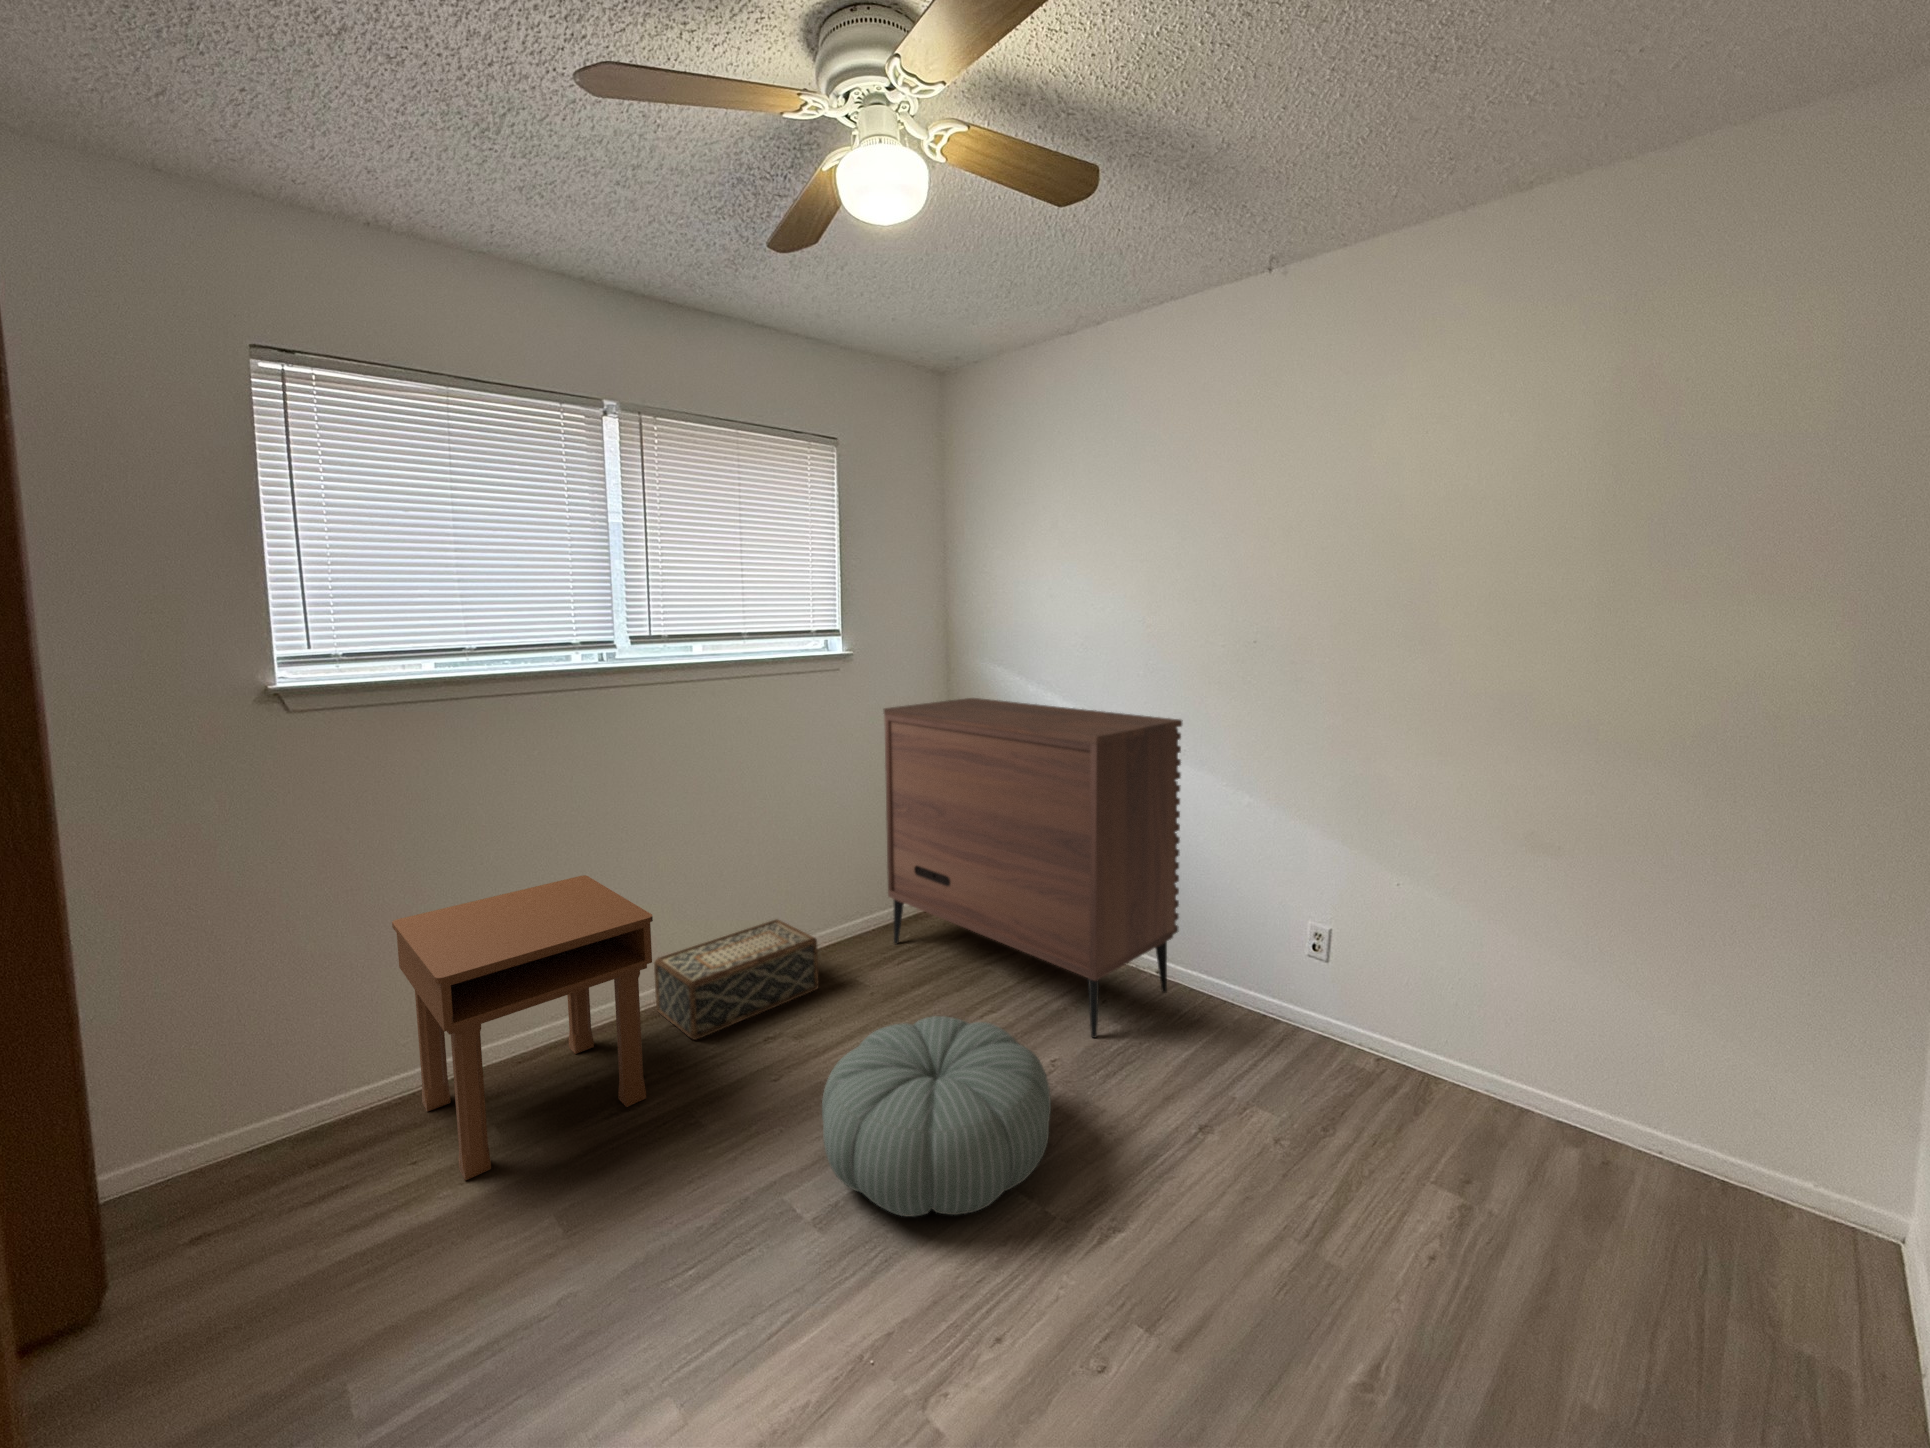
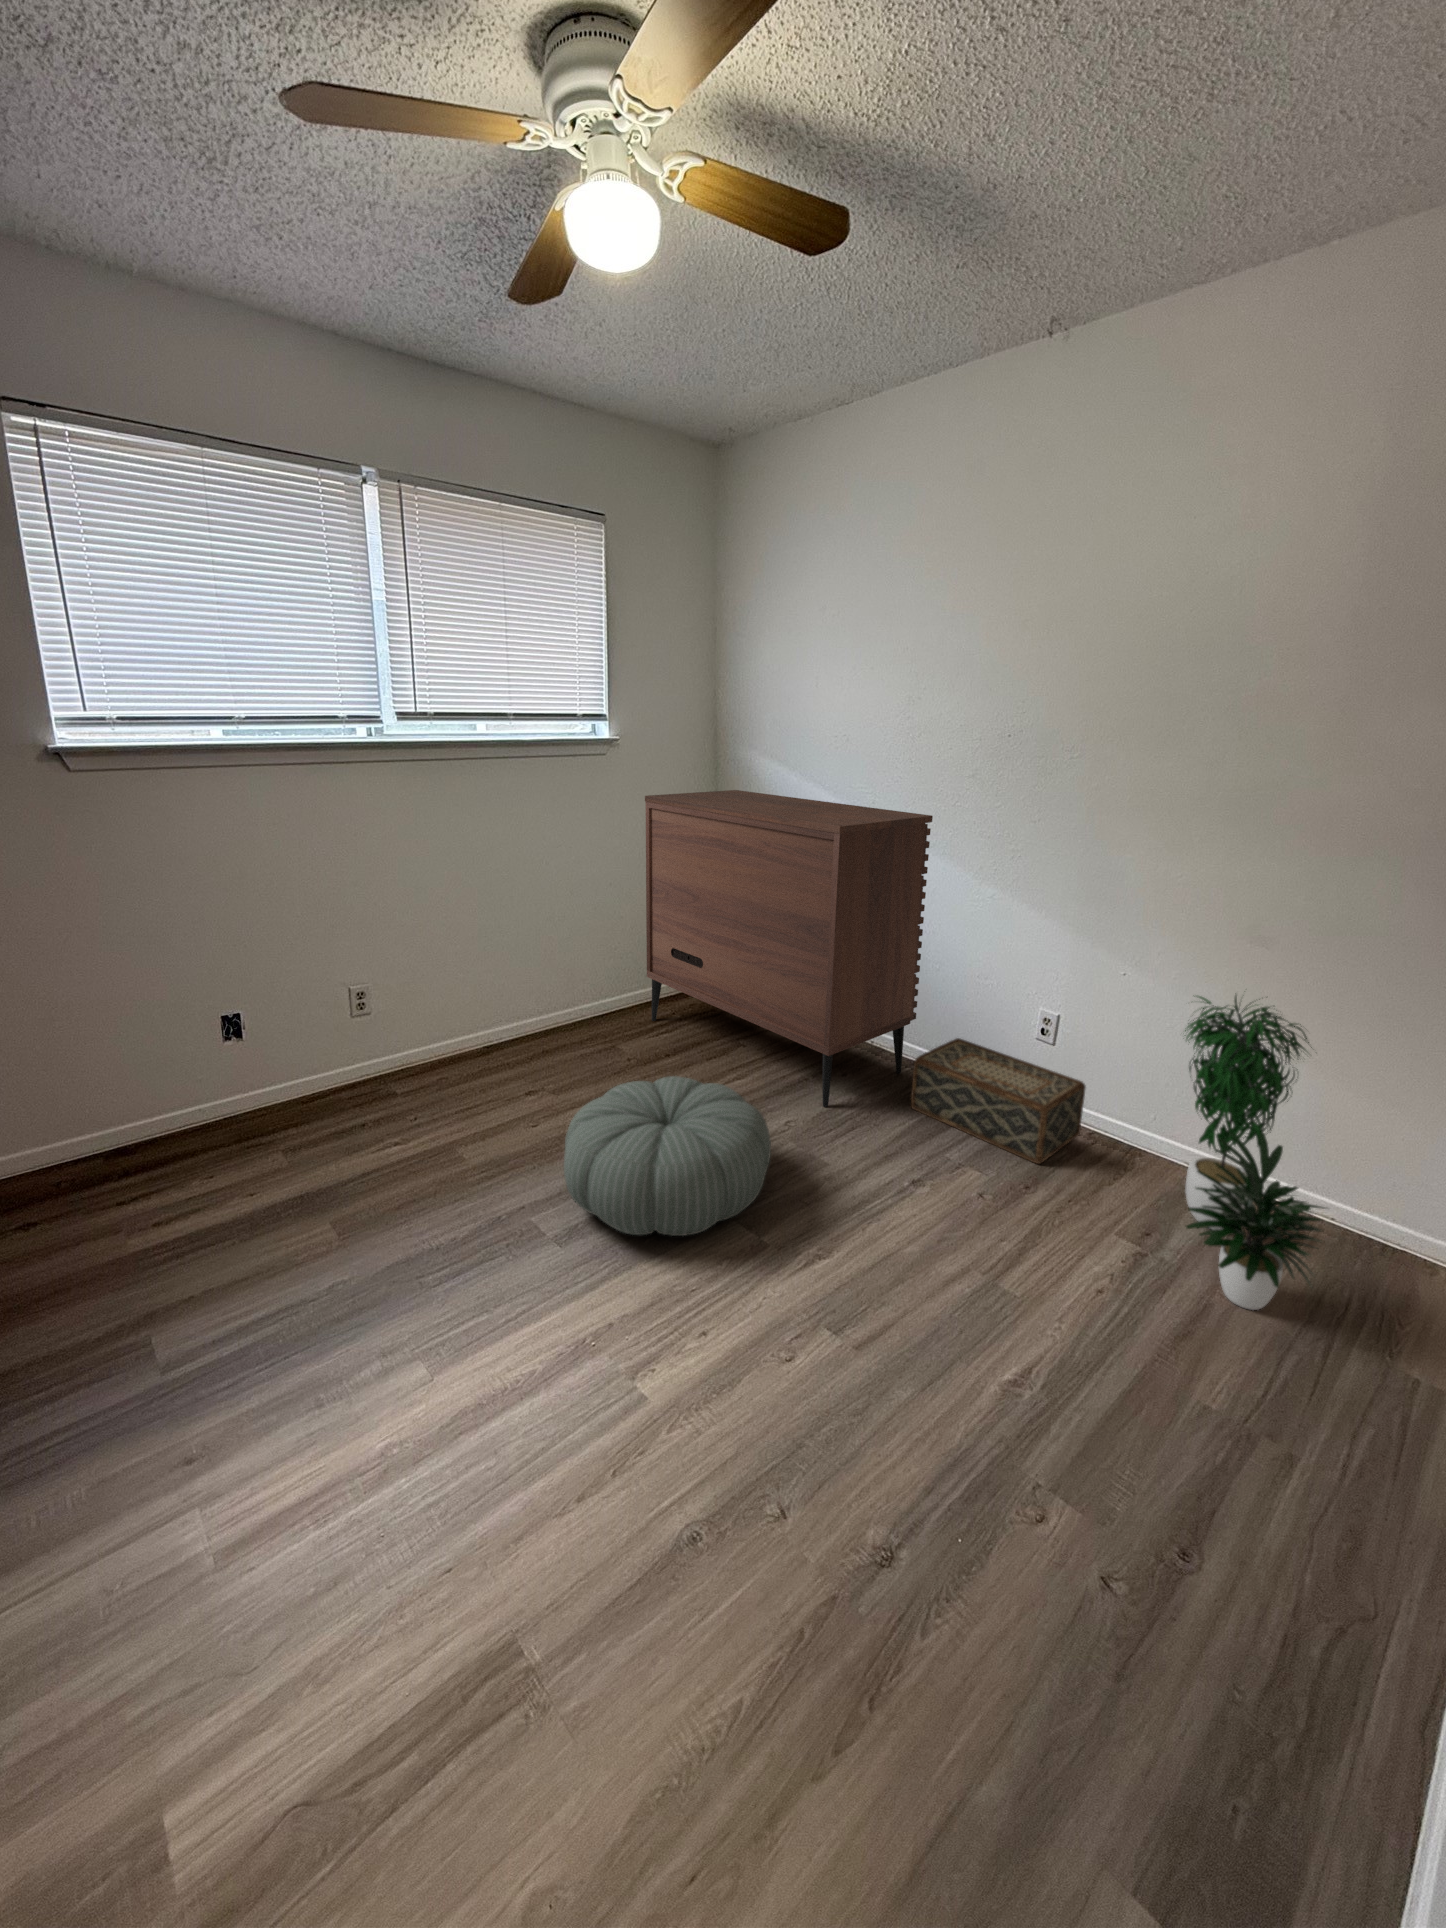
nightstand: present [392,875,653,1180] -> none [180,939,416,1188]
potted plant: none [1478,893,1690,1270] -> present [1185,996,1324,1310]
woven basket: present [654,919,818,1040] -> present [911,1038,1086,1164]

